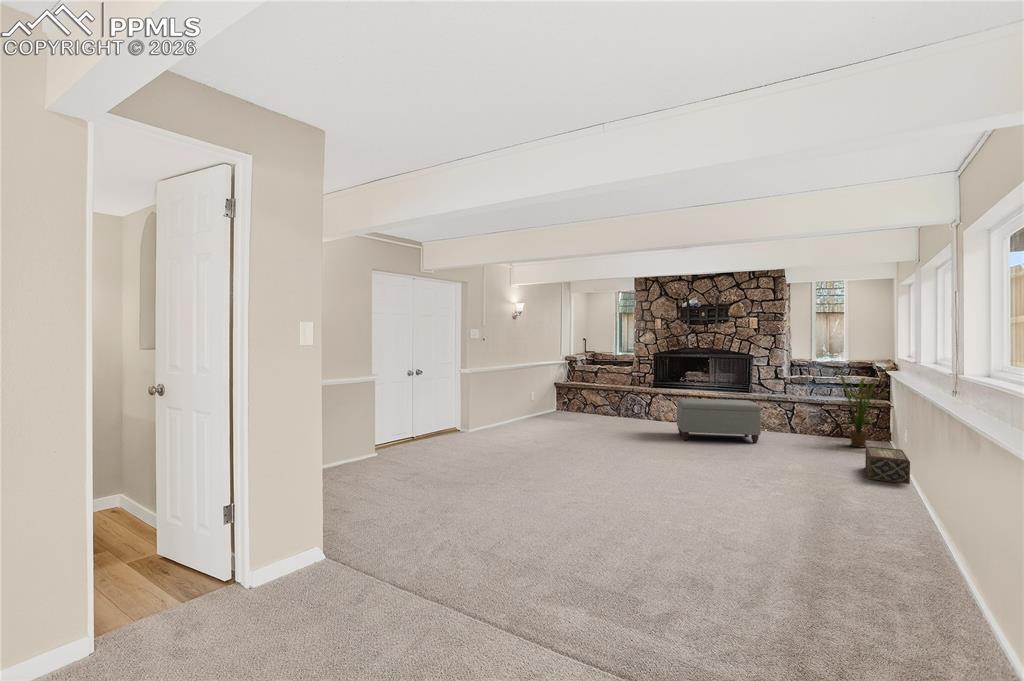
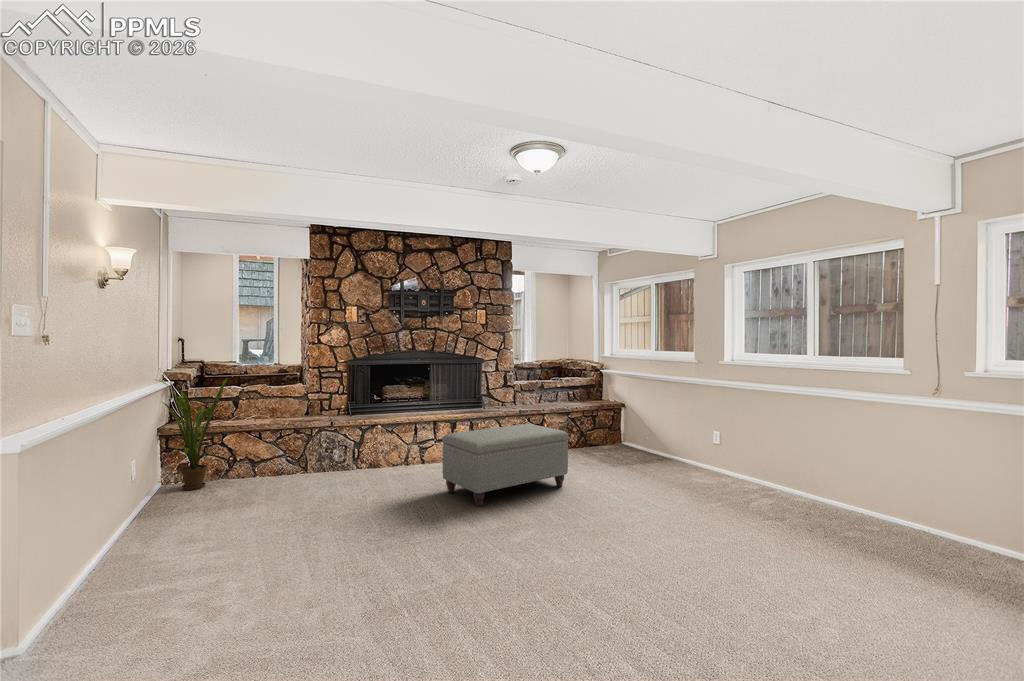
house plant: present [839,371,879,447] -> present [157,378,228,490]
woven basket: present [865,446,910,484] -> none [728,470,816,523]

